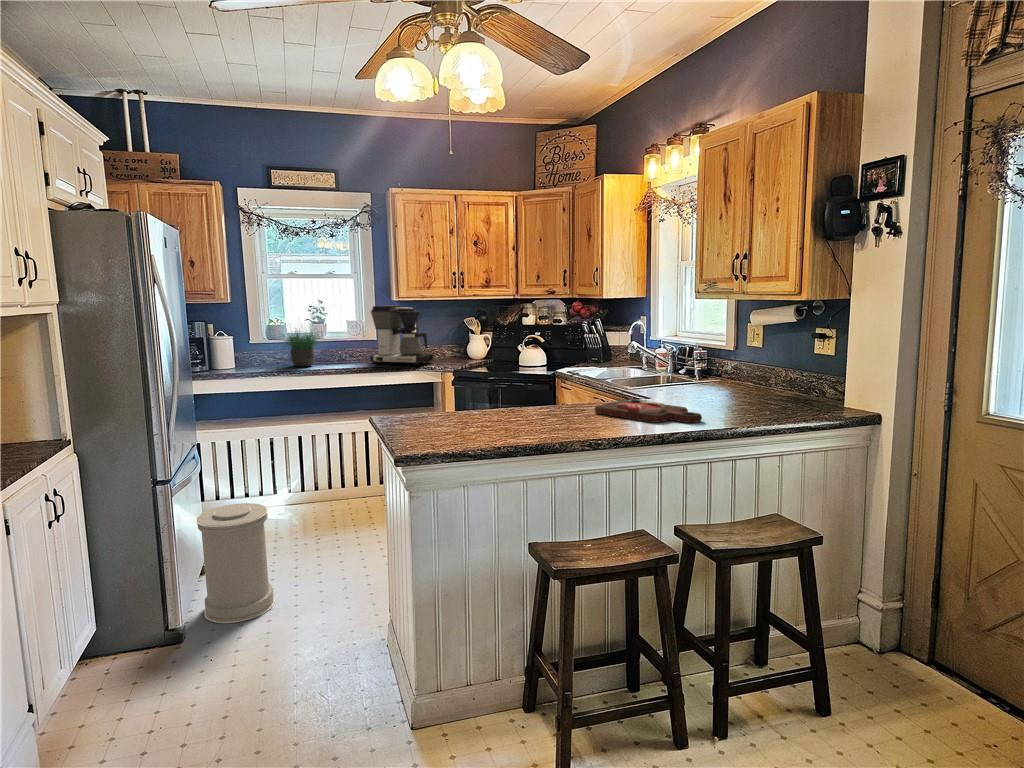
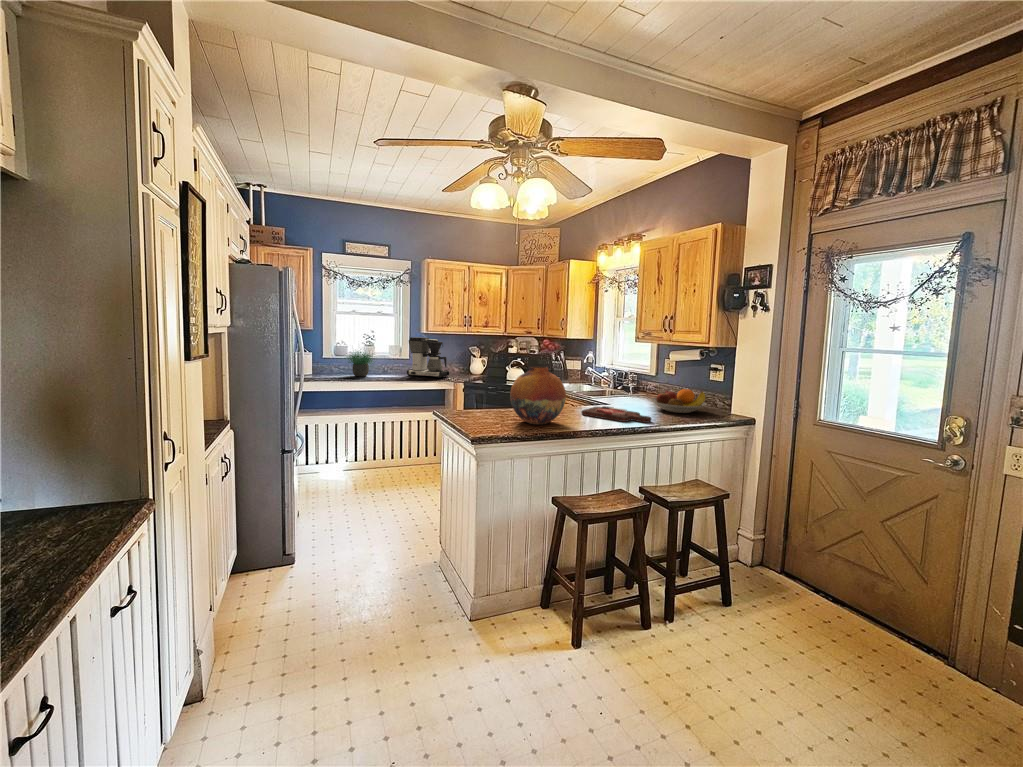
vase: none [471,340,557,429] -> present [510,367,566,425]
fruit bowl: none [715,368,805,407] -> present [651,389,707,413]
trash can: present [196,503,275,623] -> none [305,470,356,552]

